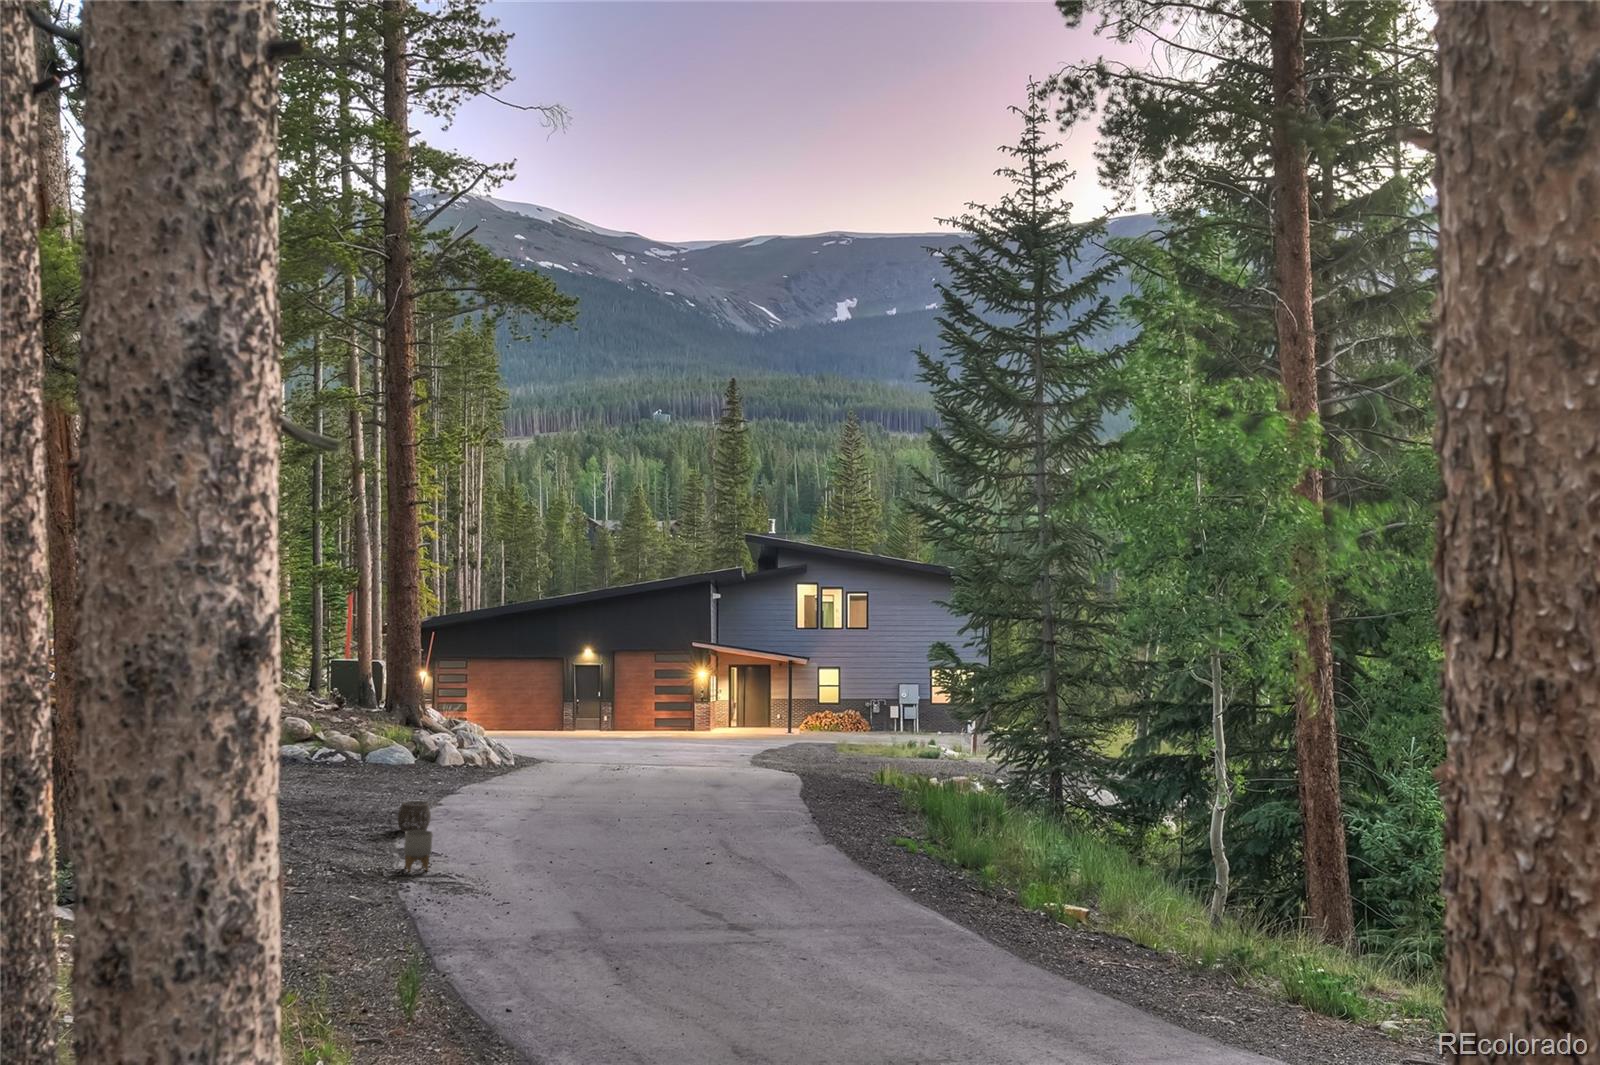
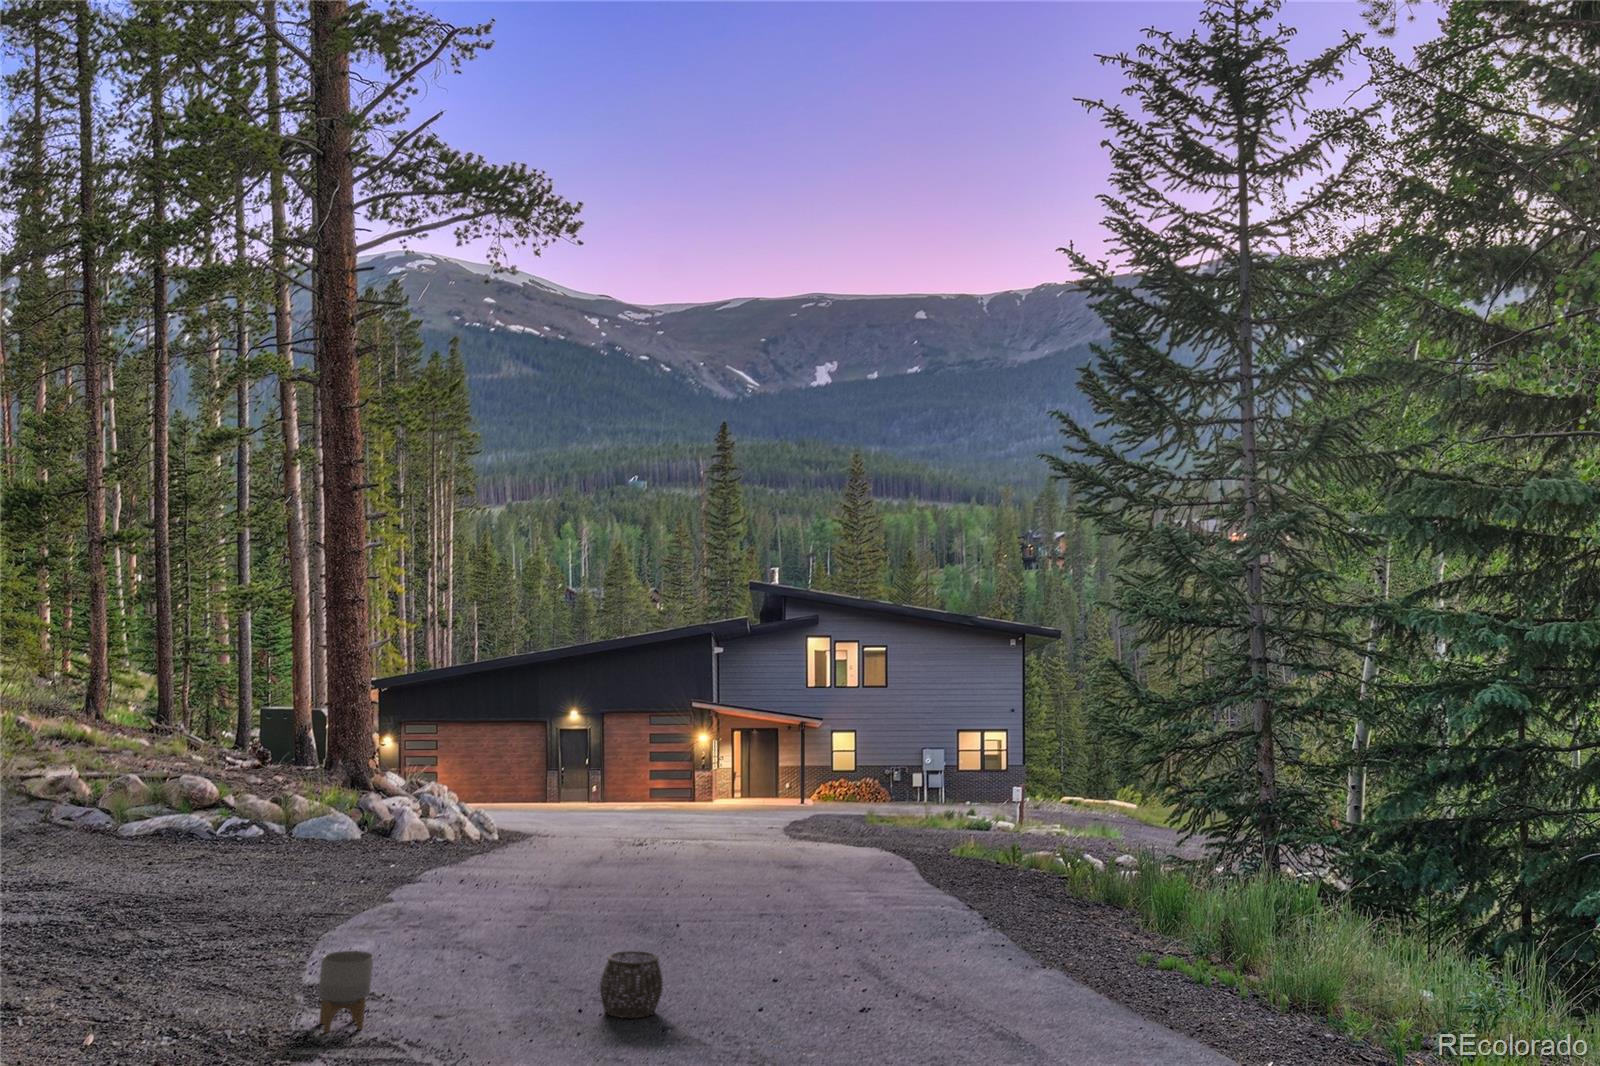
woven basket: present [398,801,431,832] -> present [600,951,663,1019]

